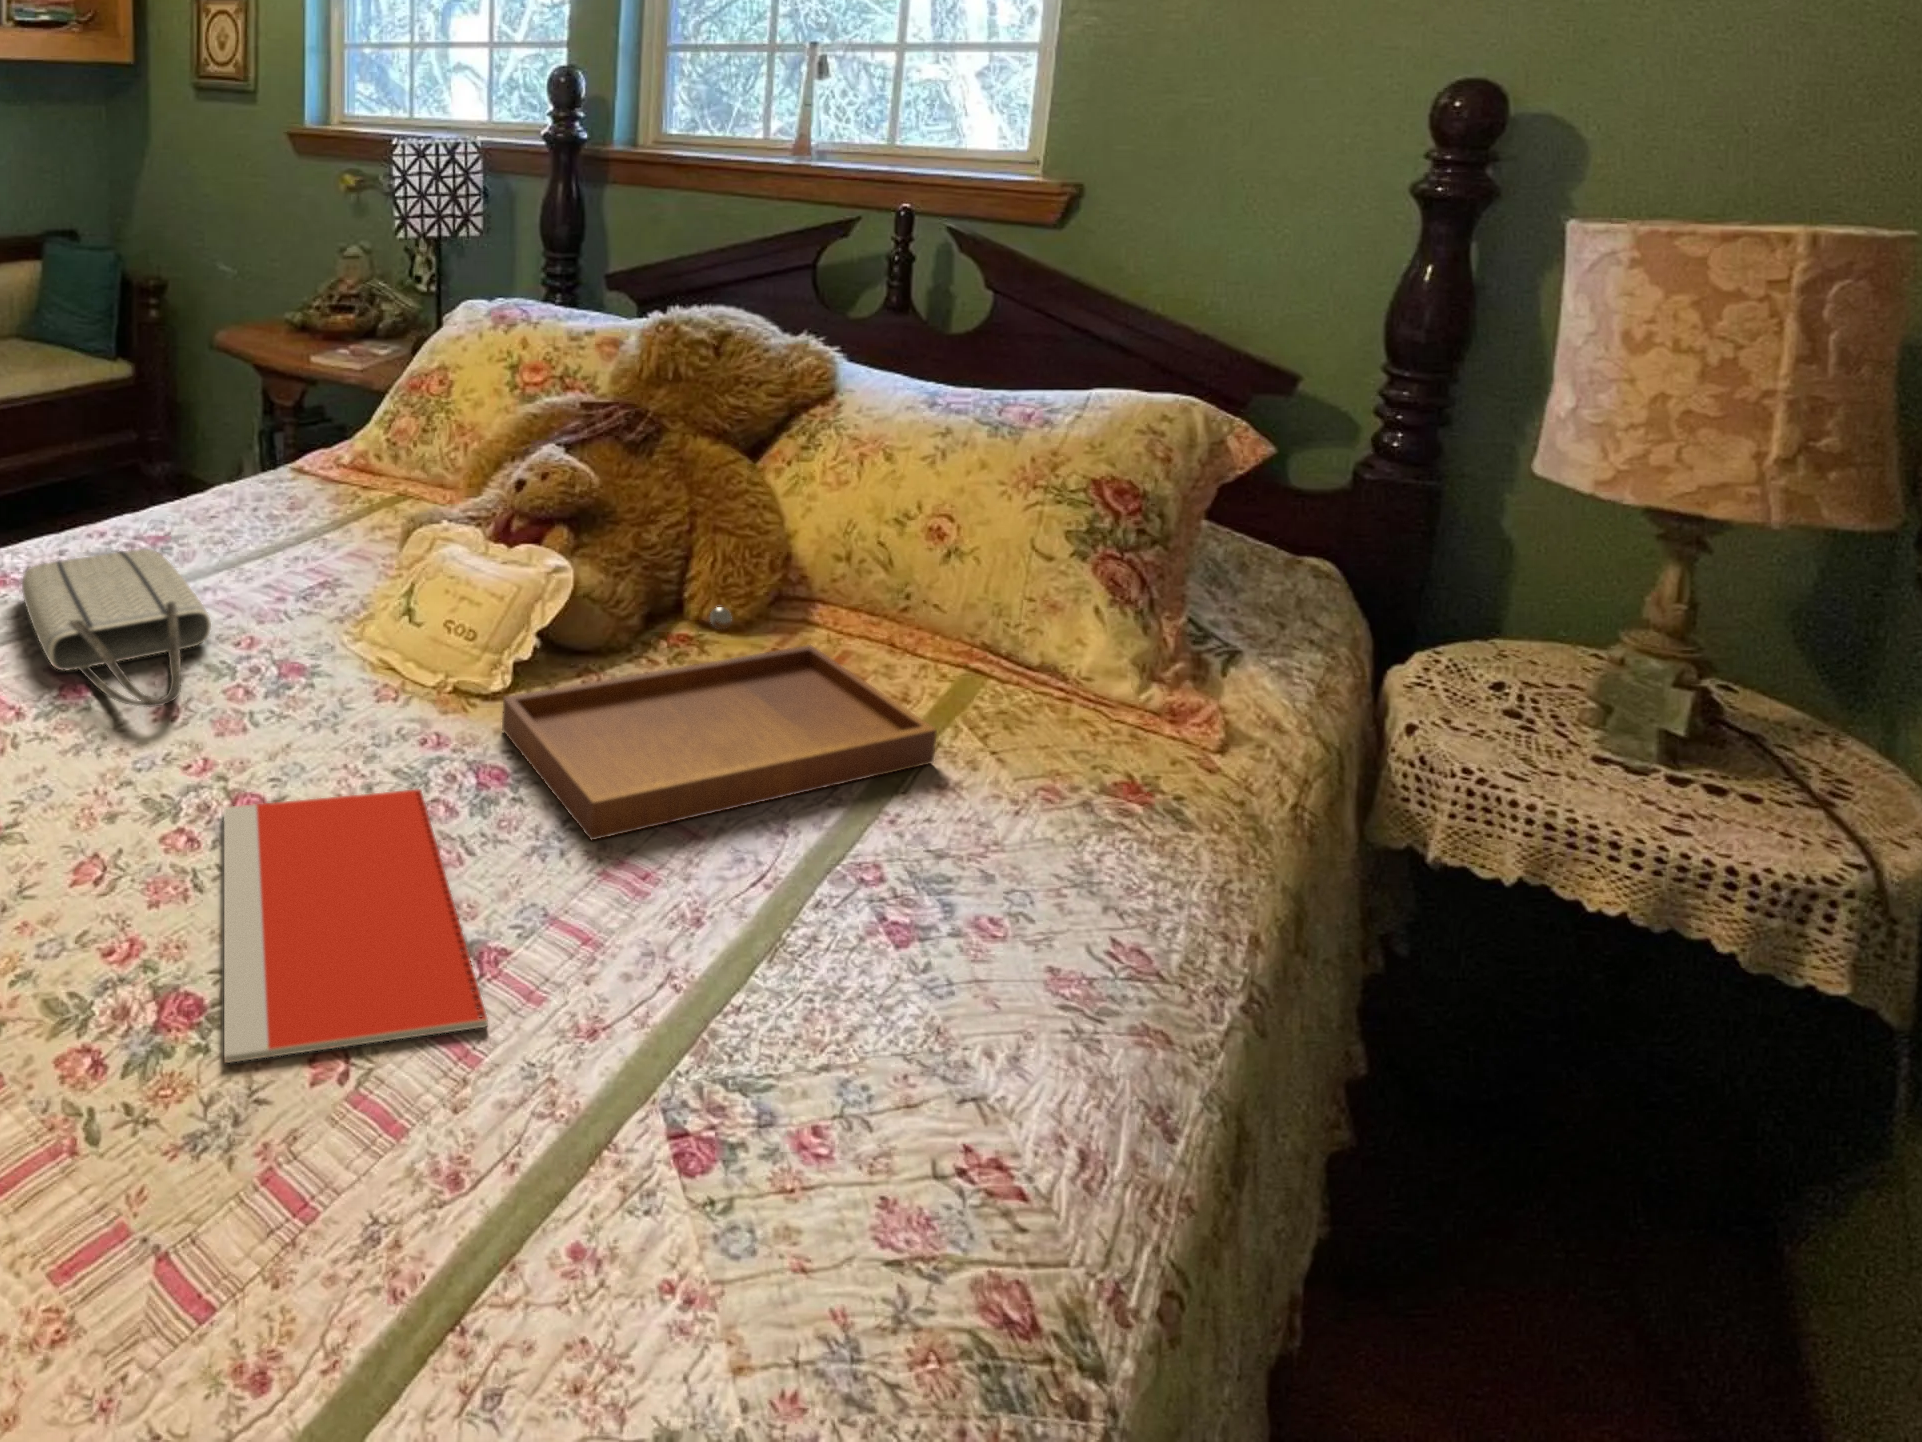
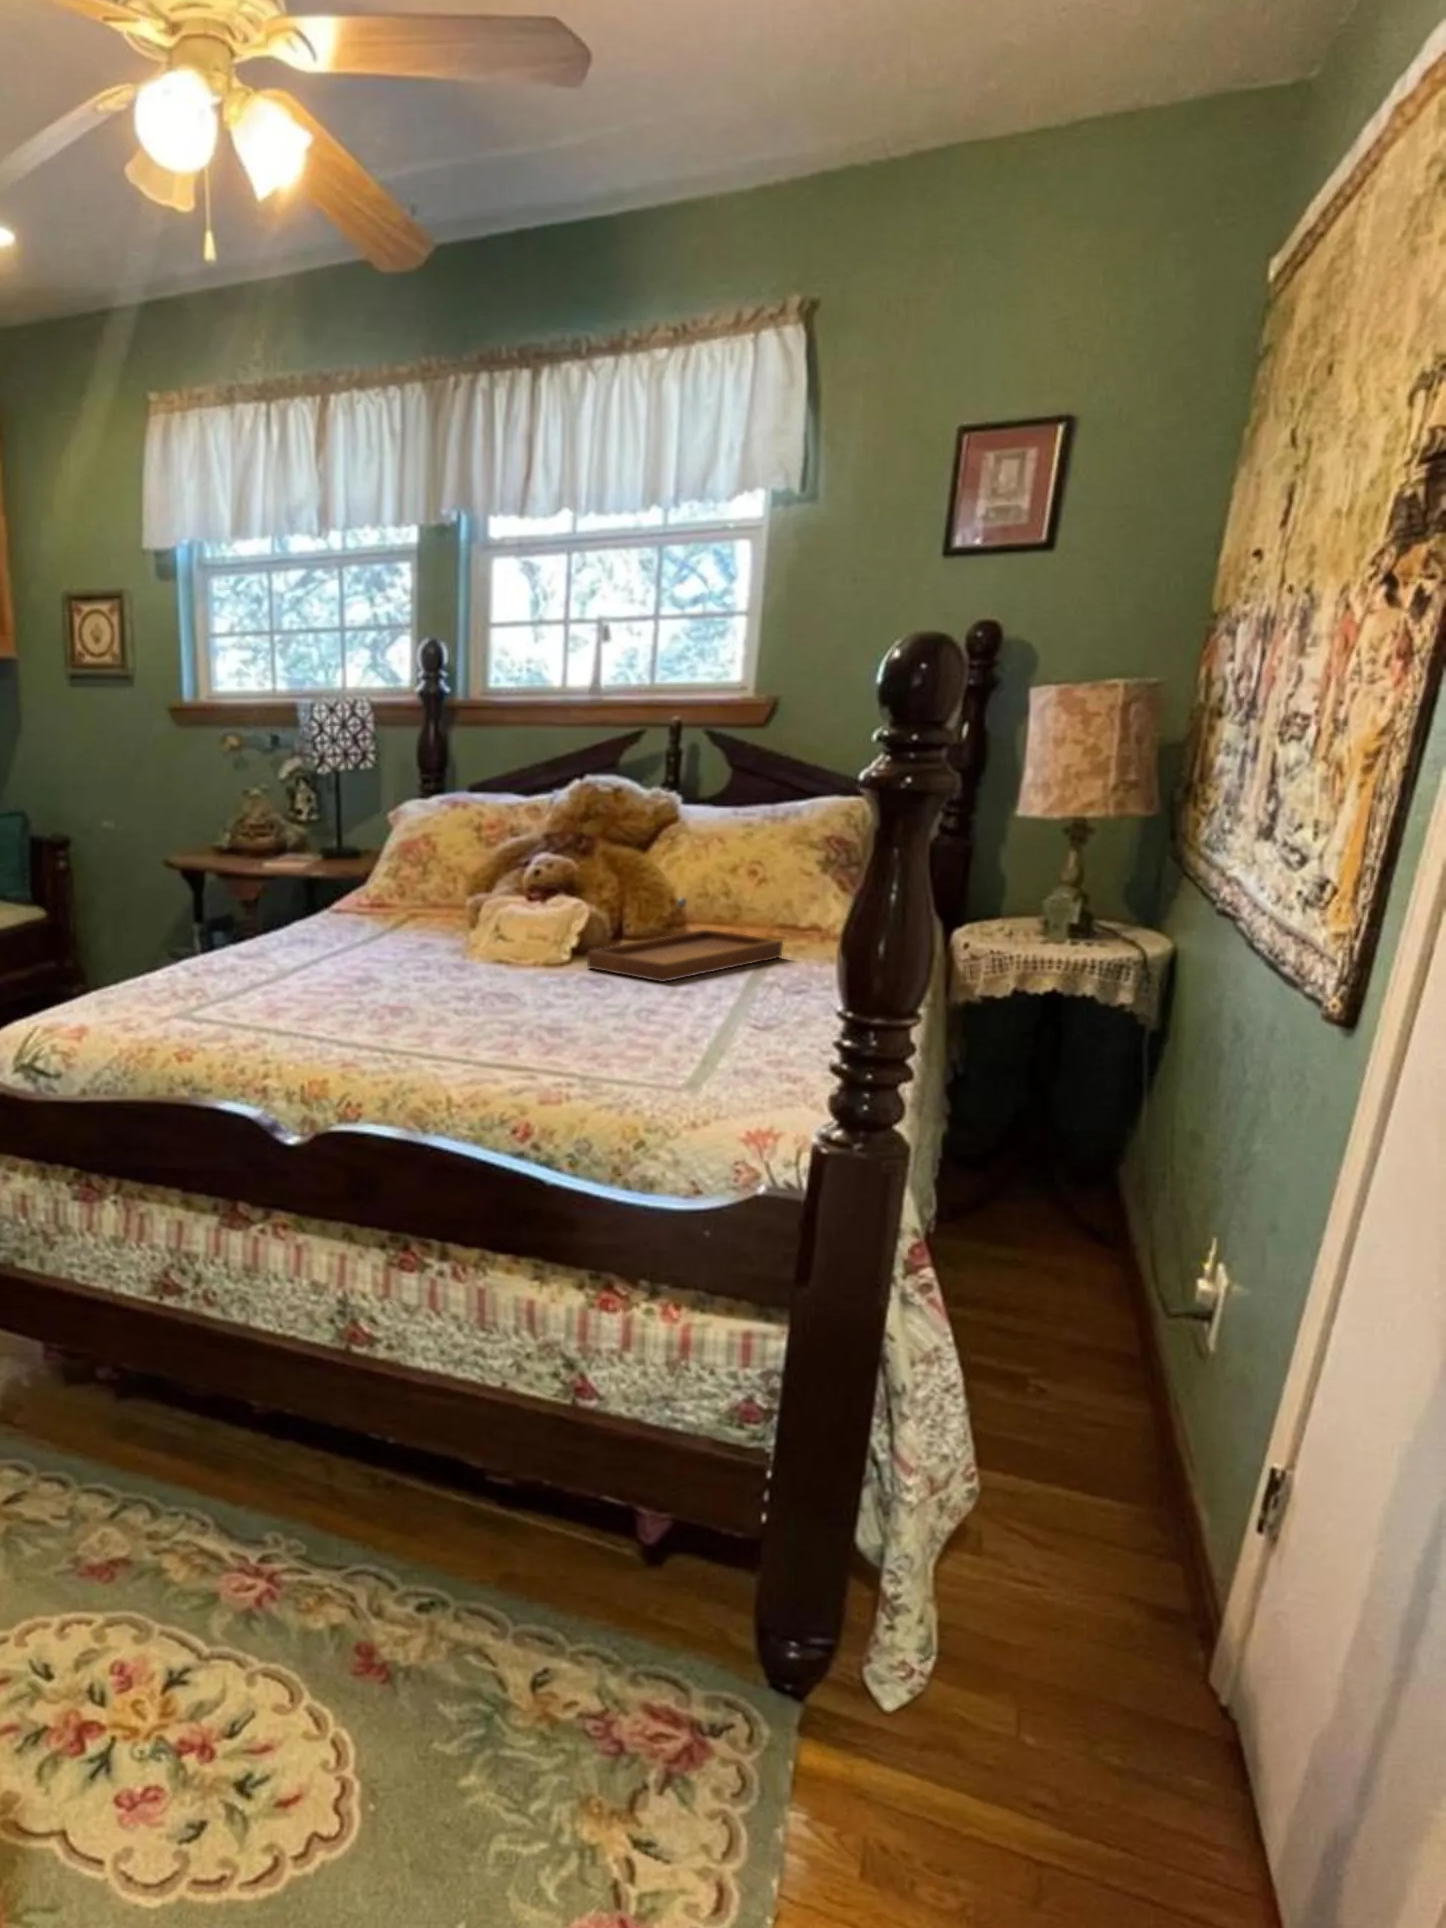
tote bag: present [22,549,211,707] -> none [277,935,434,976]
notebook: present [224,789,488,1063] -> none [502,979,676,1021]

